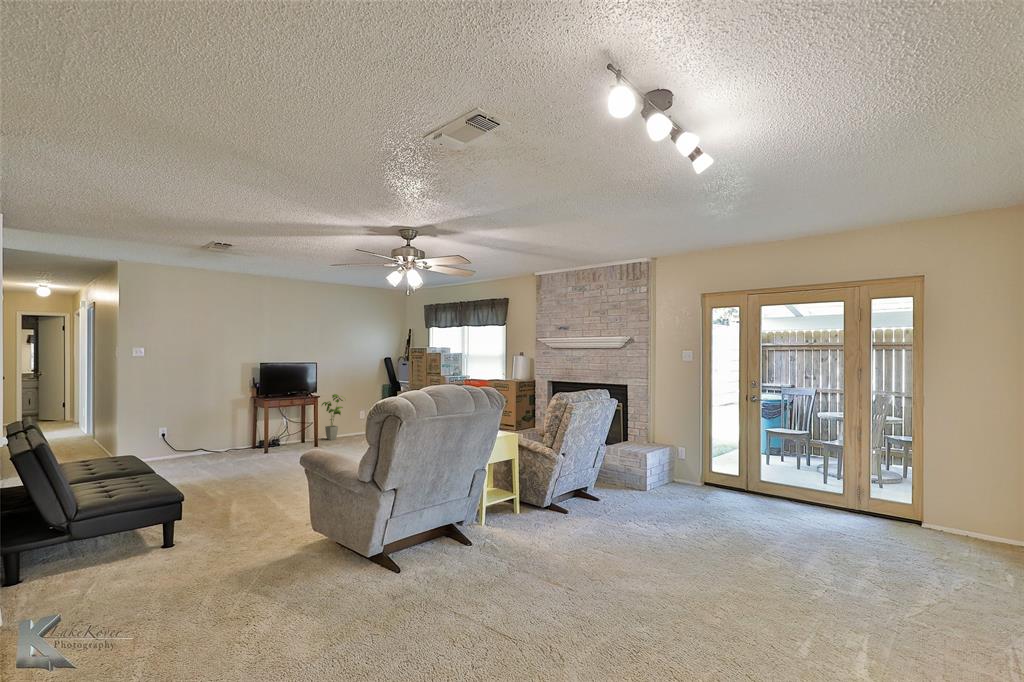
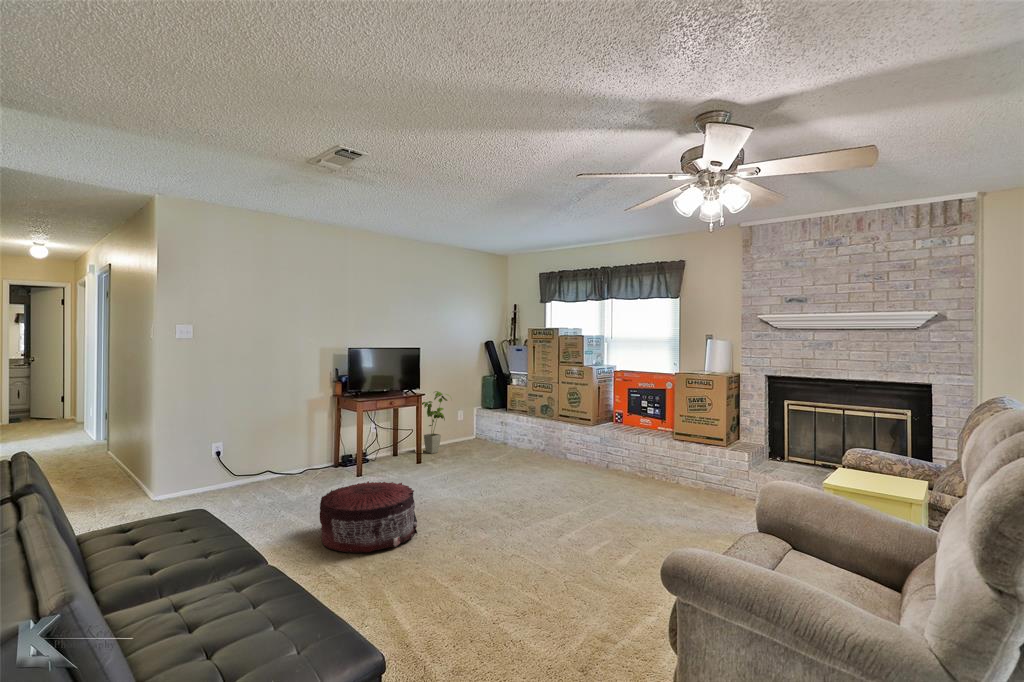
pouf: none [210,448,274,487] -> present [320,481,417,552]

